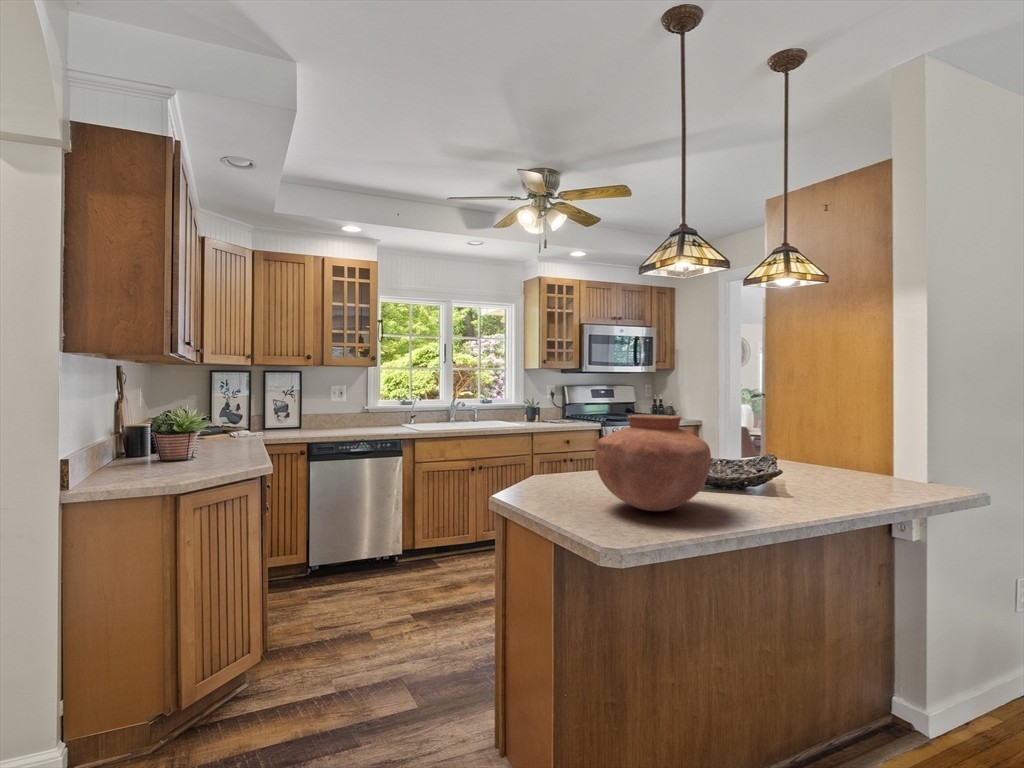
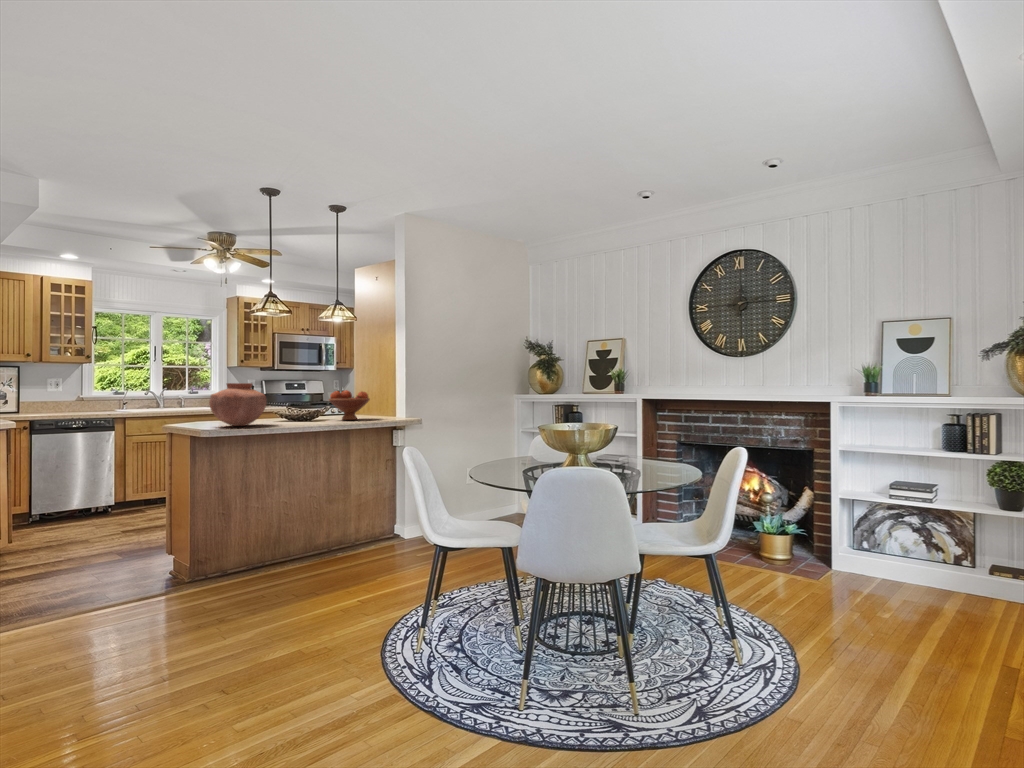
fruit bowl: none [797,424,896,491] -> present [329,390,370,420]

